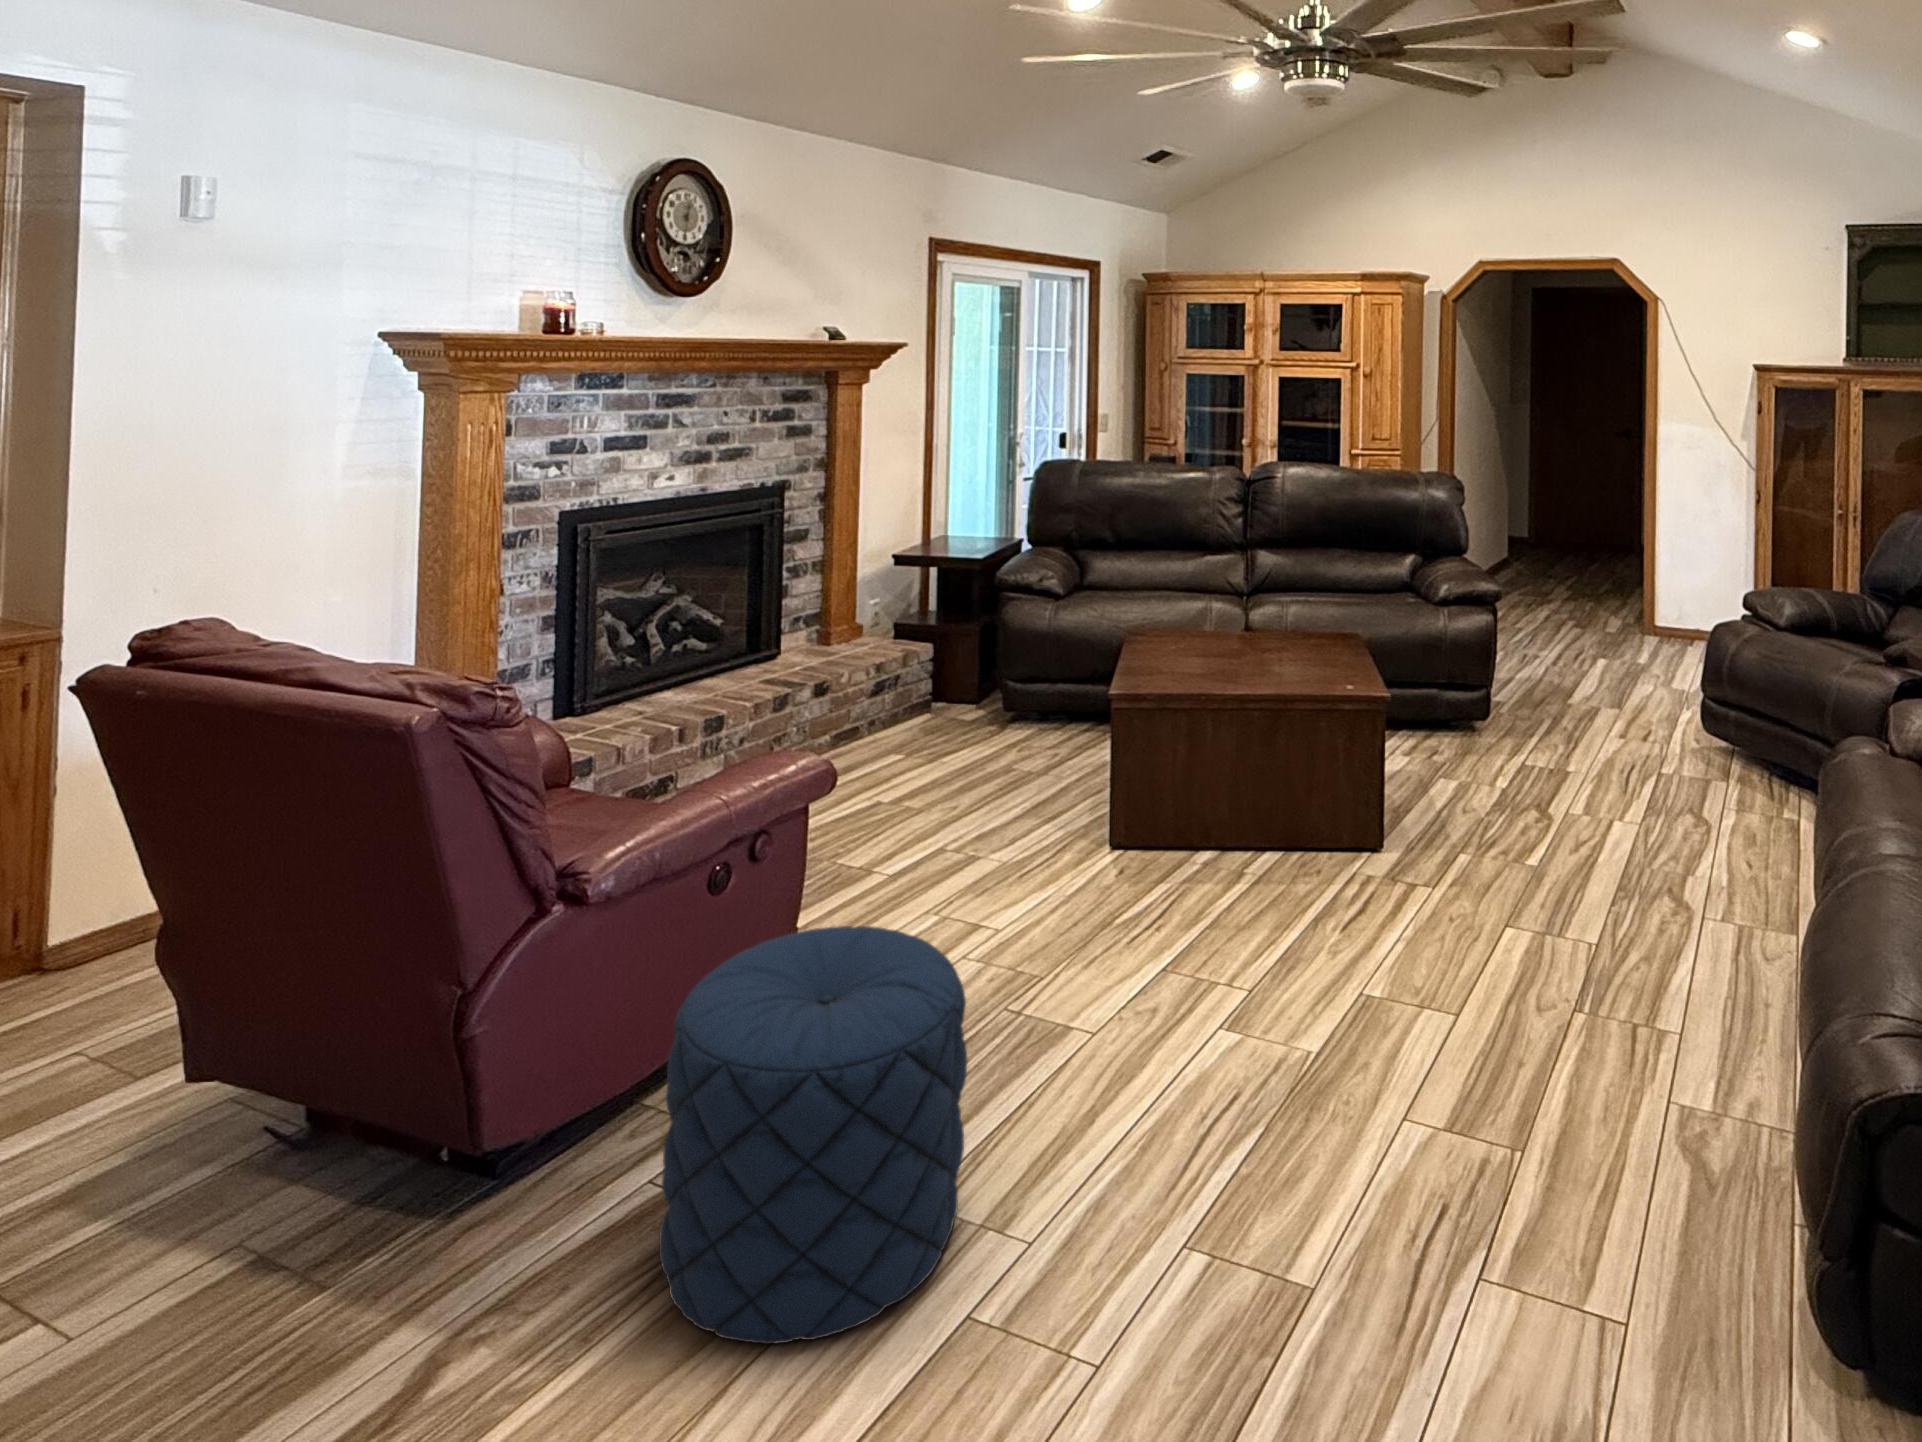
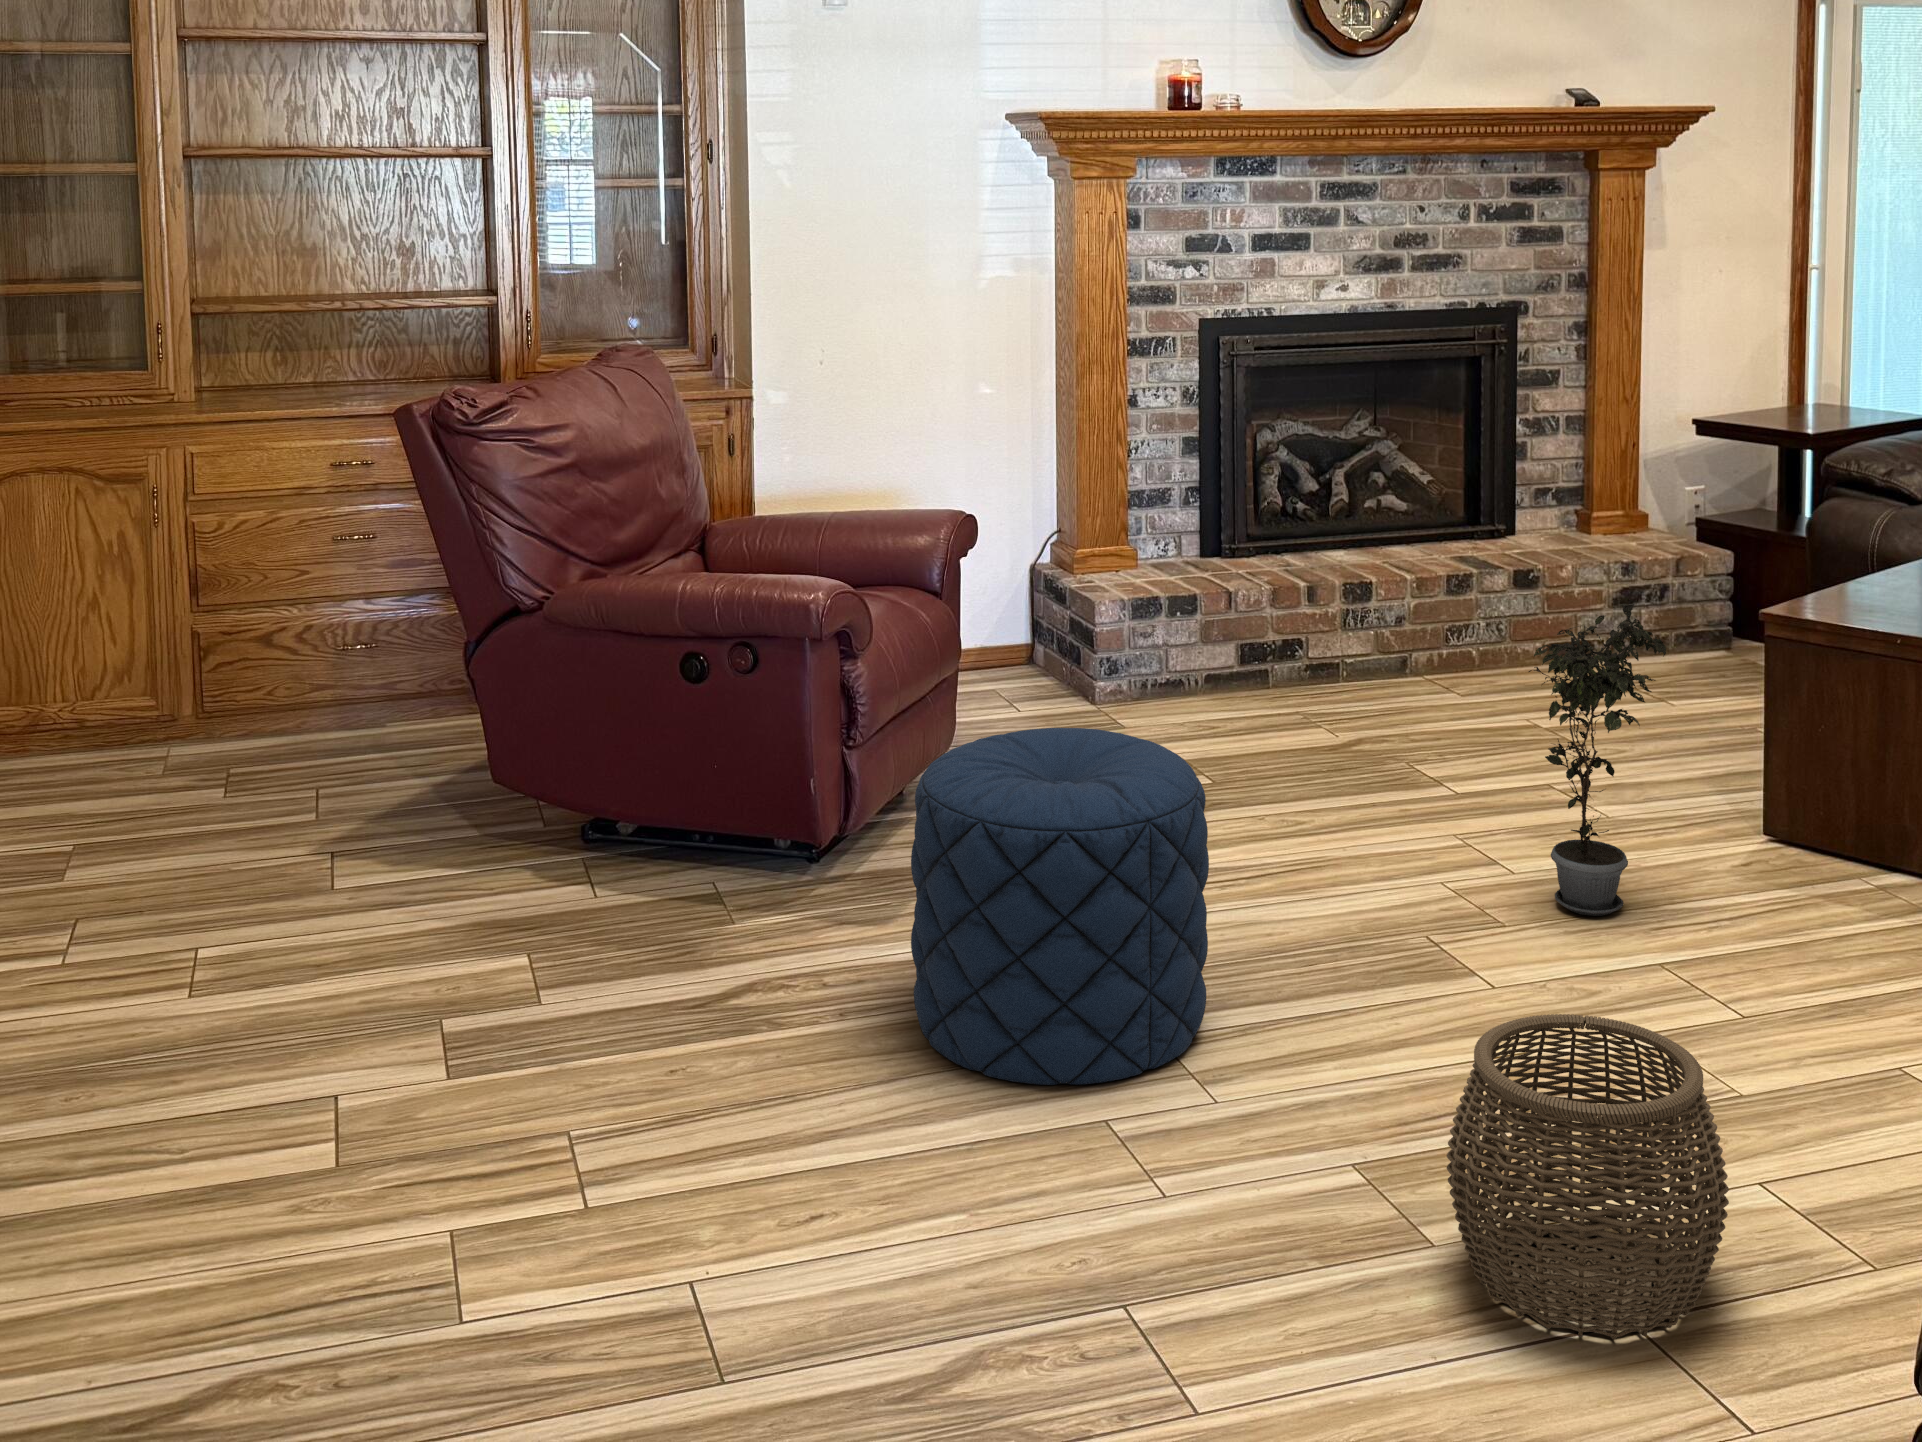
potted plant: none [1031,710,1133,952] -> present [1529,604,1666,916]
woven basket: none [1311,1043,1518,1322] -> present [1447,1014,1729,1339]

